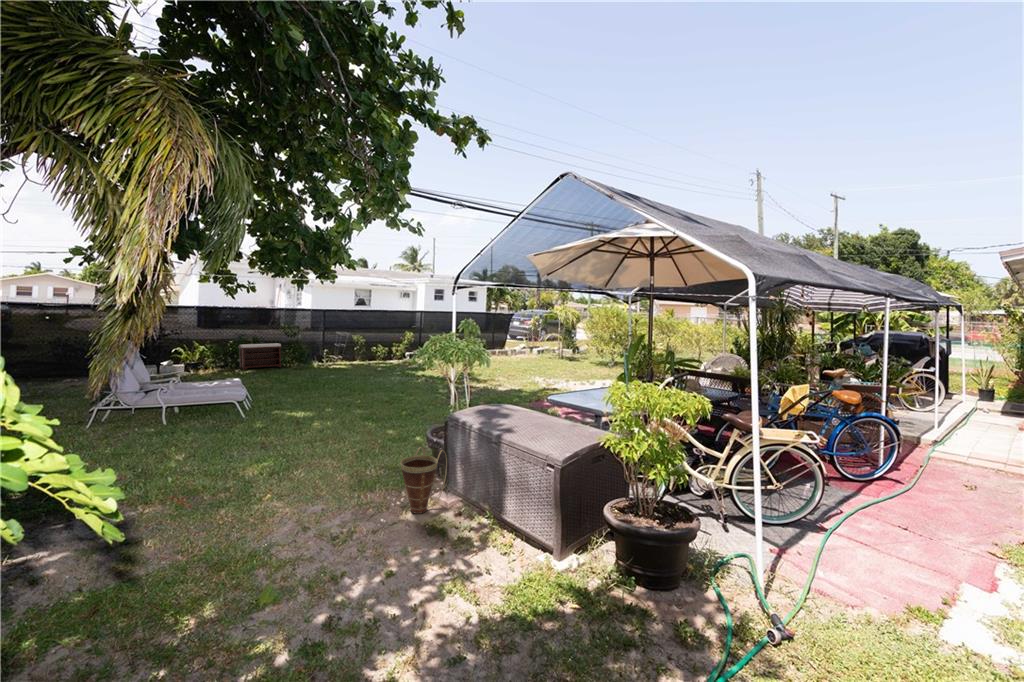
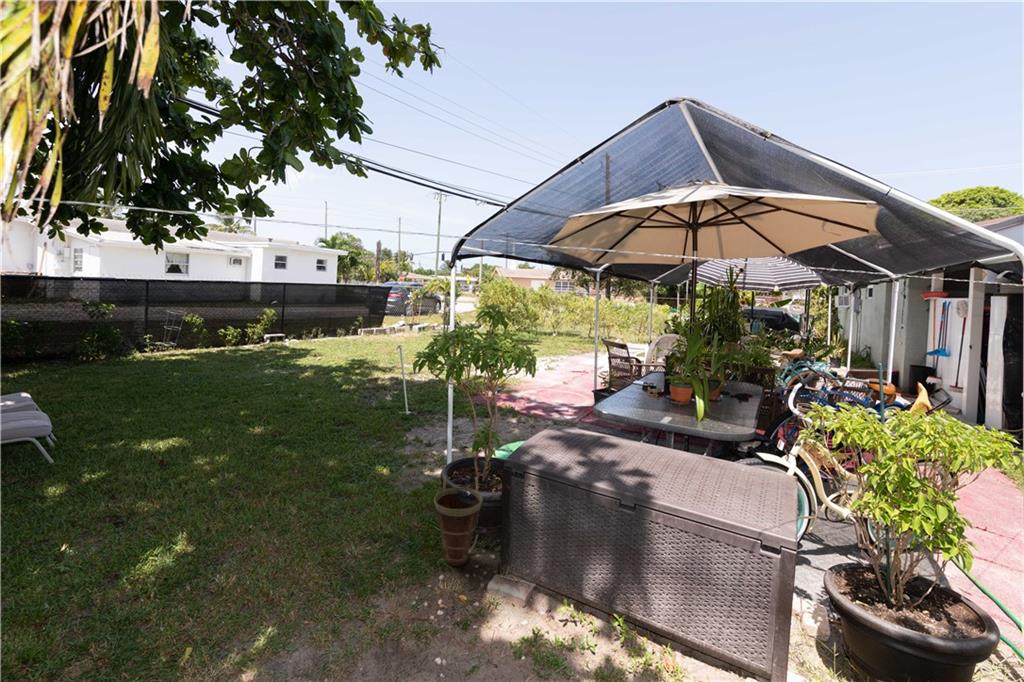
bench: present [238,343,282,370] -> none [8,328,86,368]

